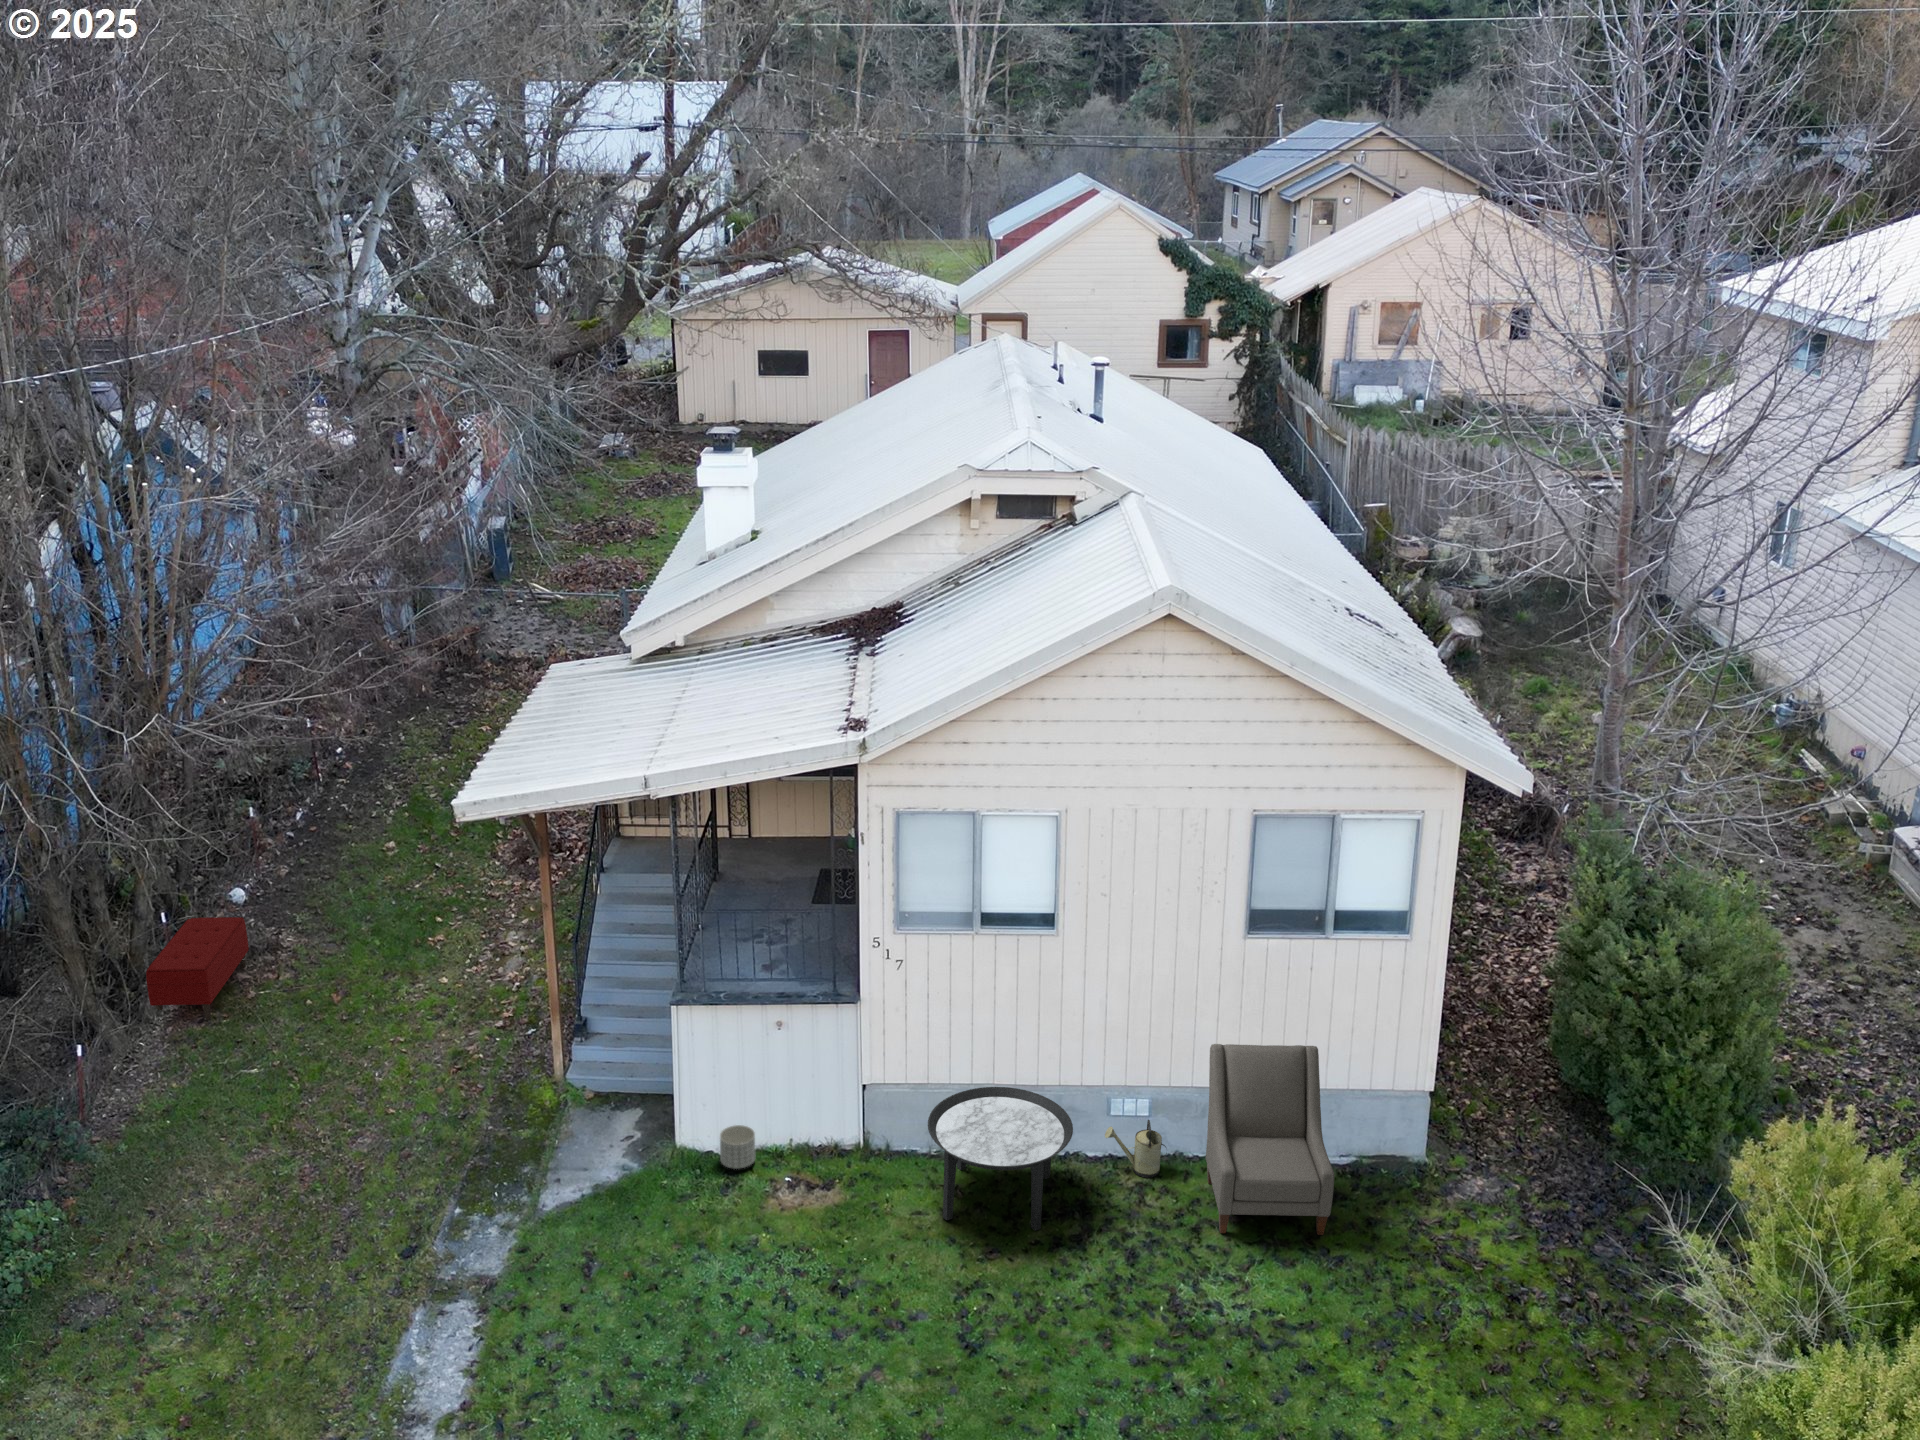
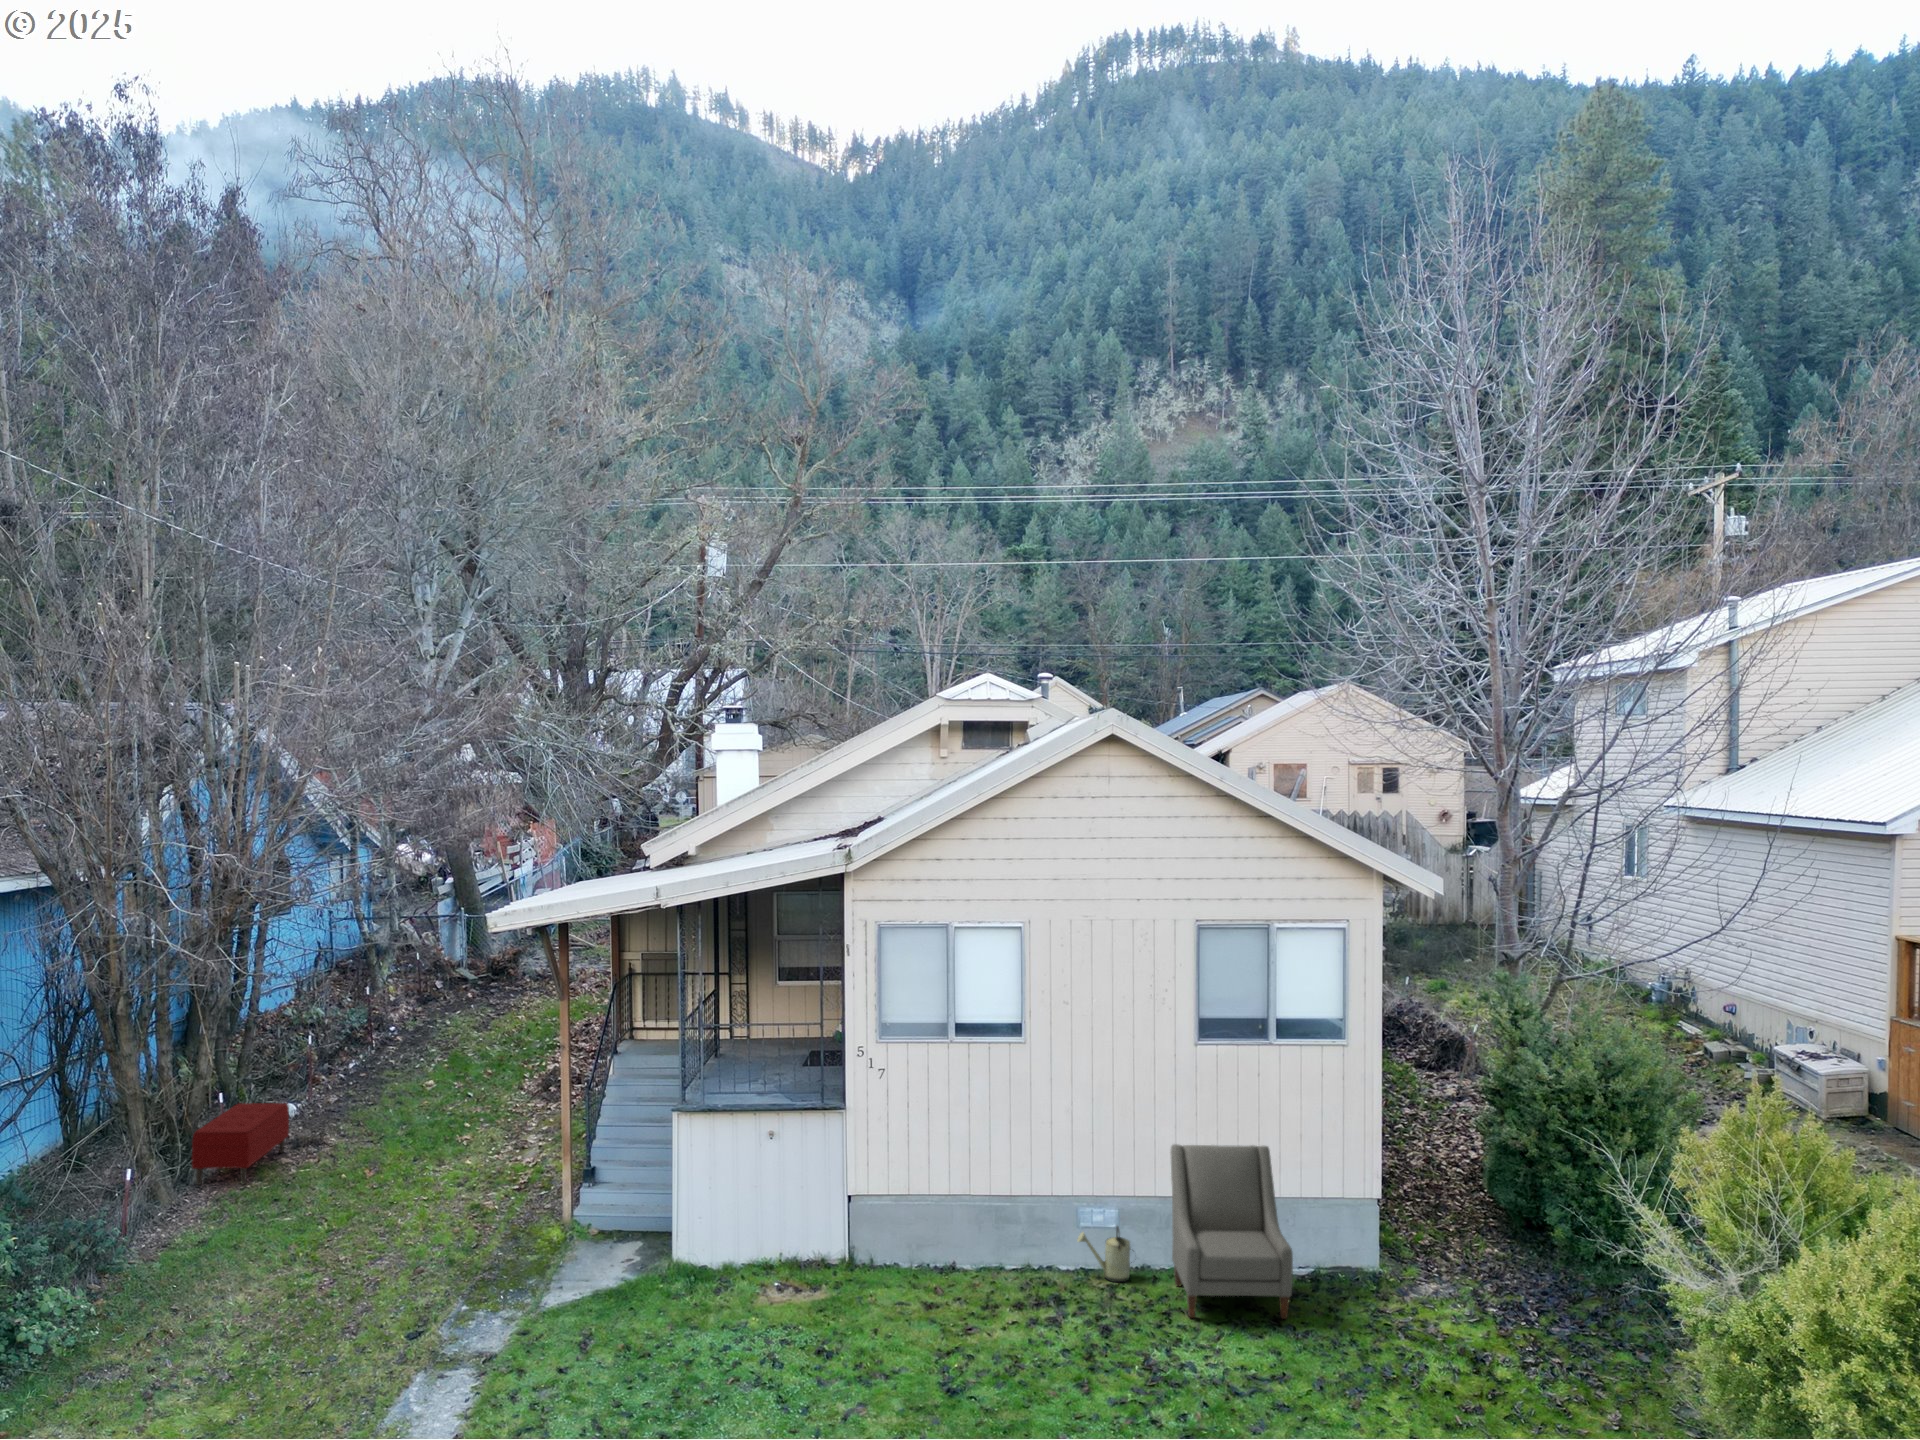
round table: present [928,1087,1073,1231] -> none [911,1195,1047,1317]
planter: present [720,1125,755,1169] -> none [716,1237,749,1277]

